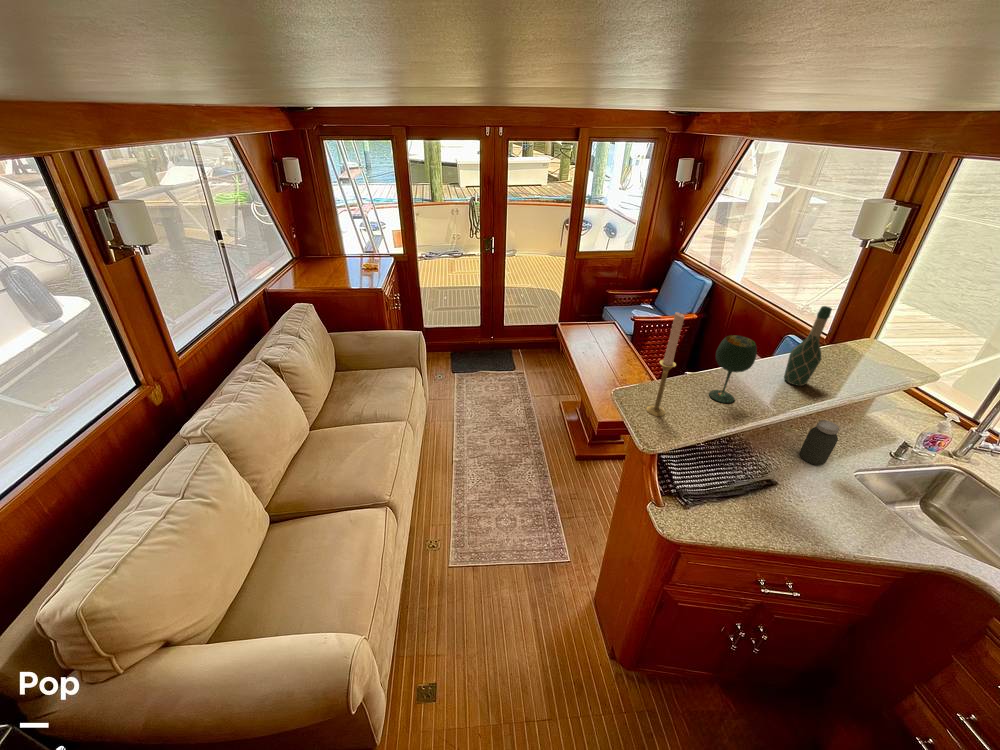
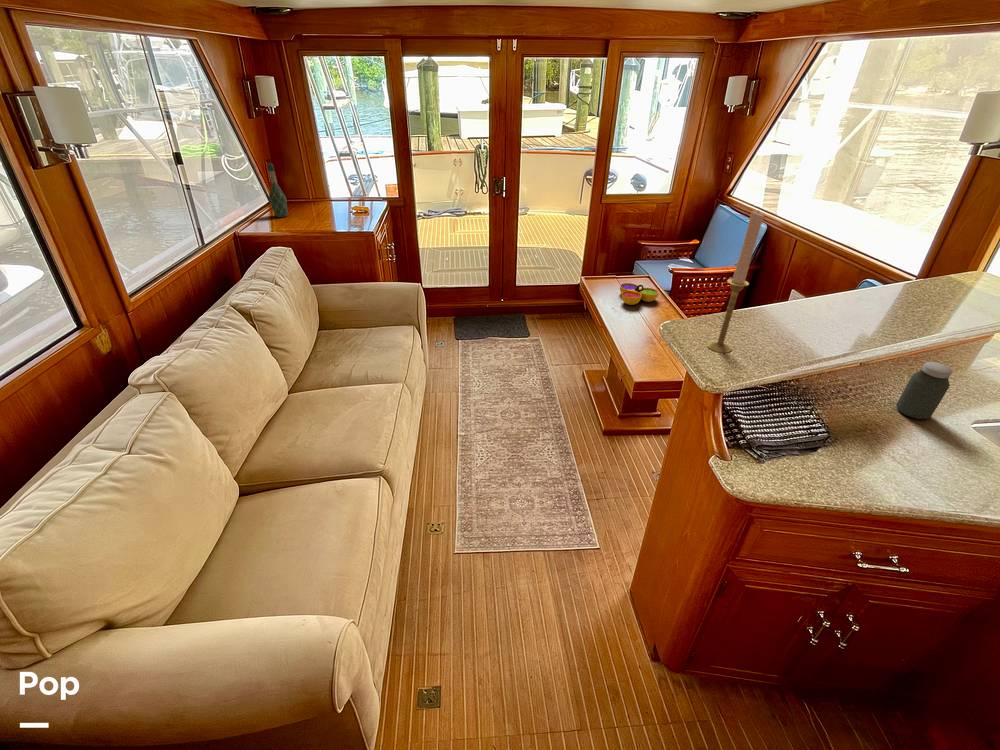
wine bottle: present [784,306,832,386] -> present [267,164,288,217]
decorative bowl: none [589,330,621,349] -> present [620,283,659,305]
wine glass: present [709,335,757,403] -> none [784,252,850,340]

